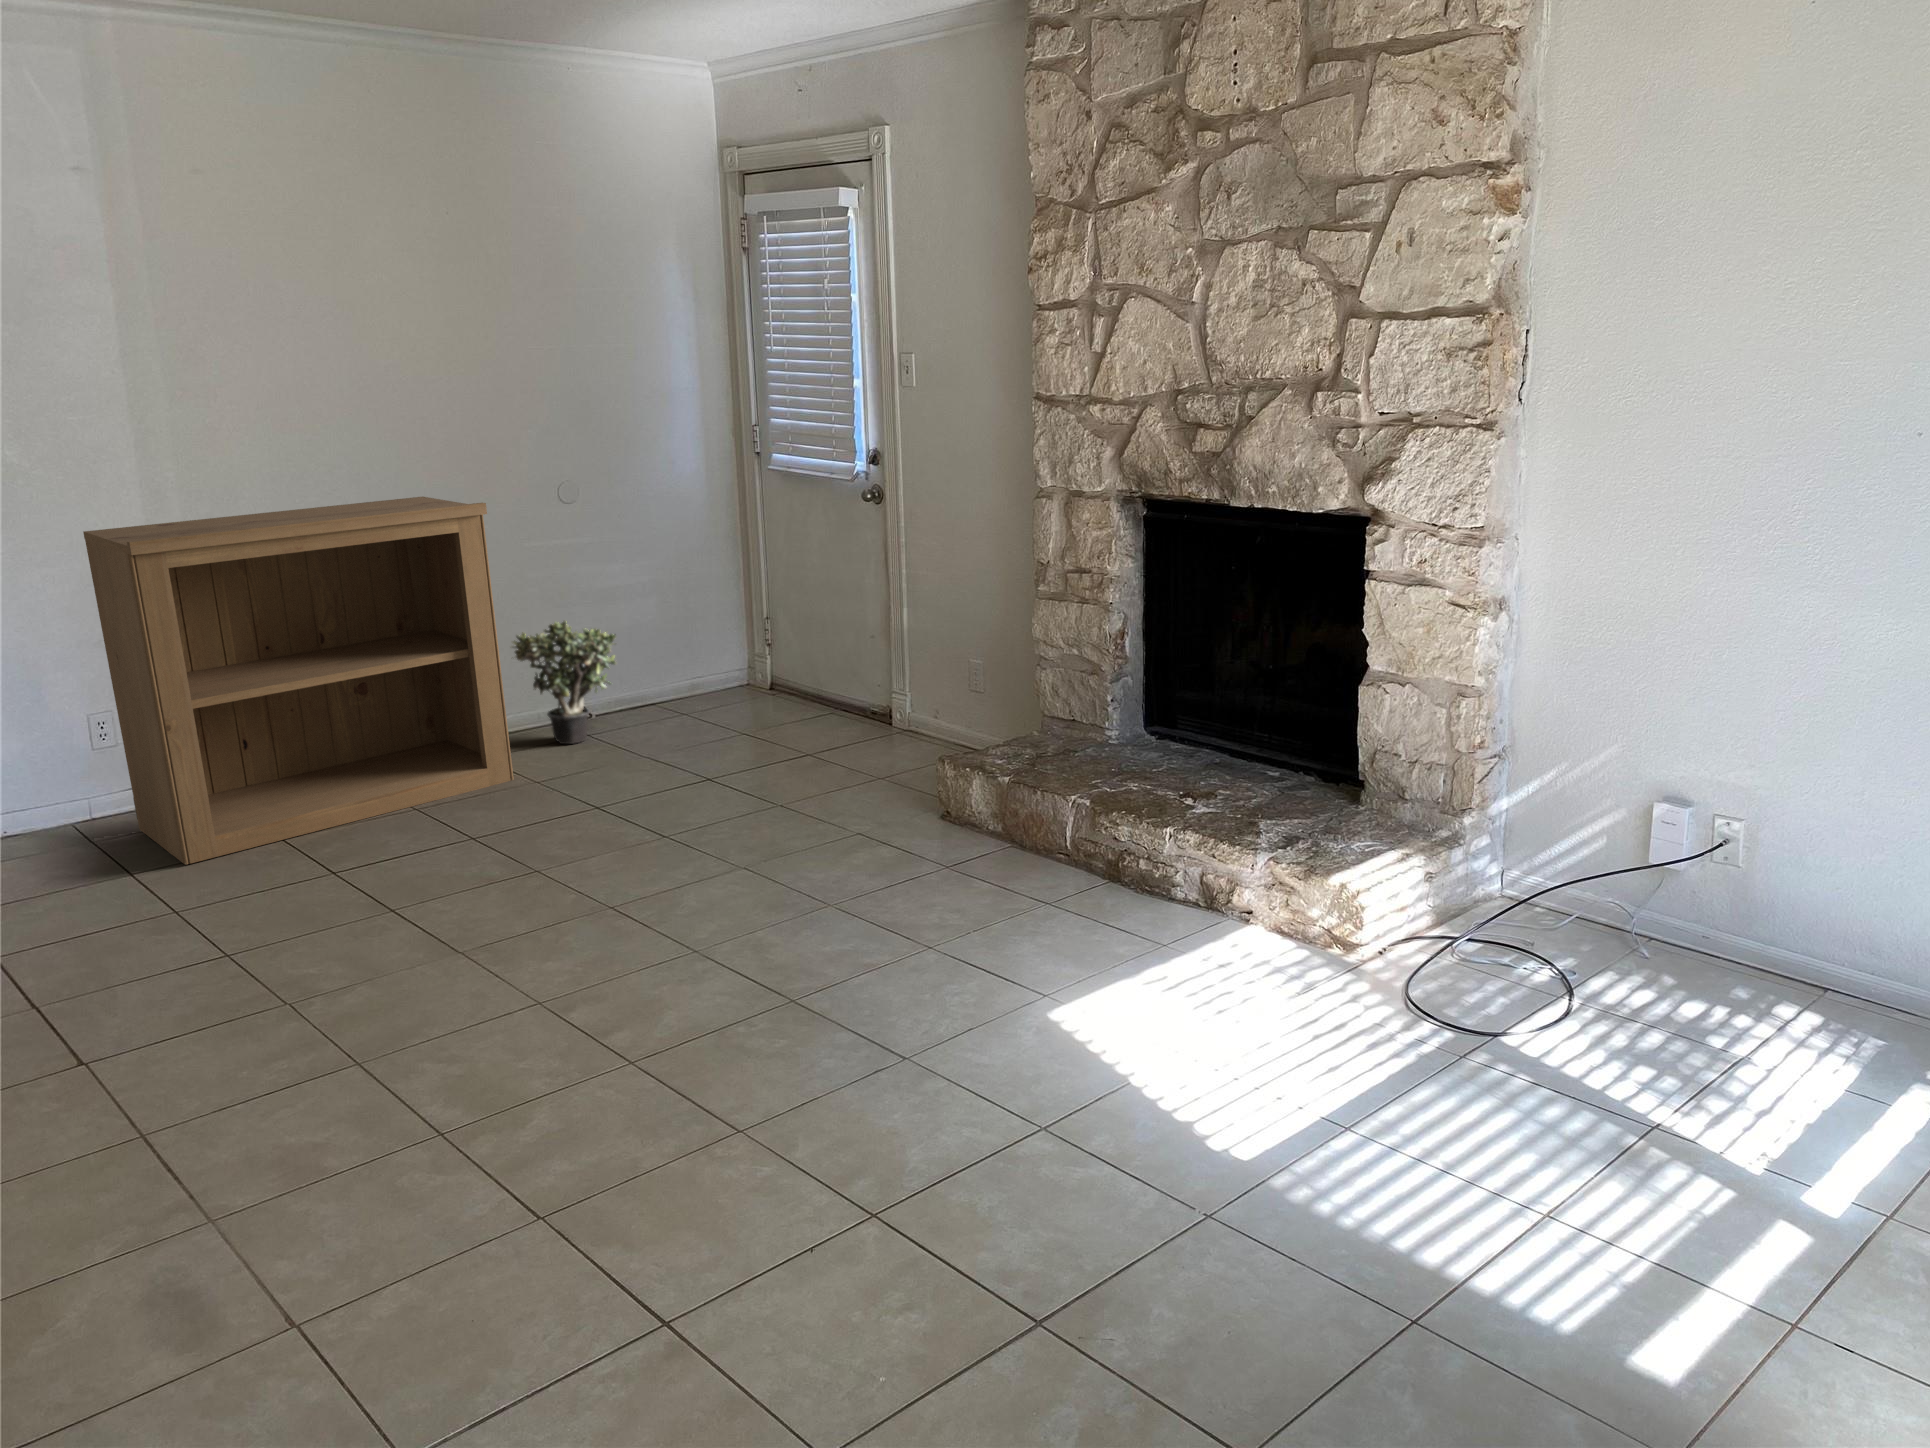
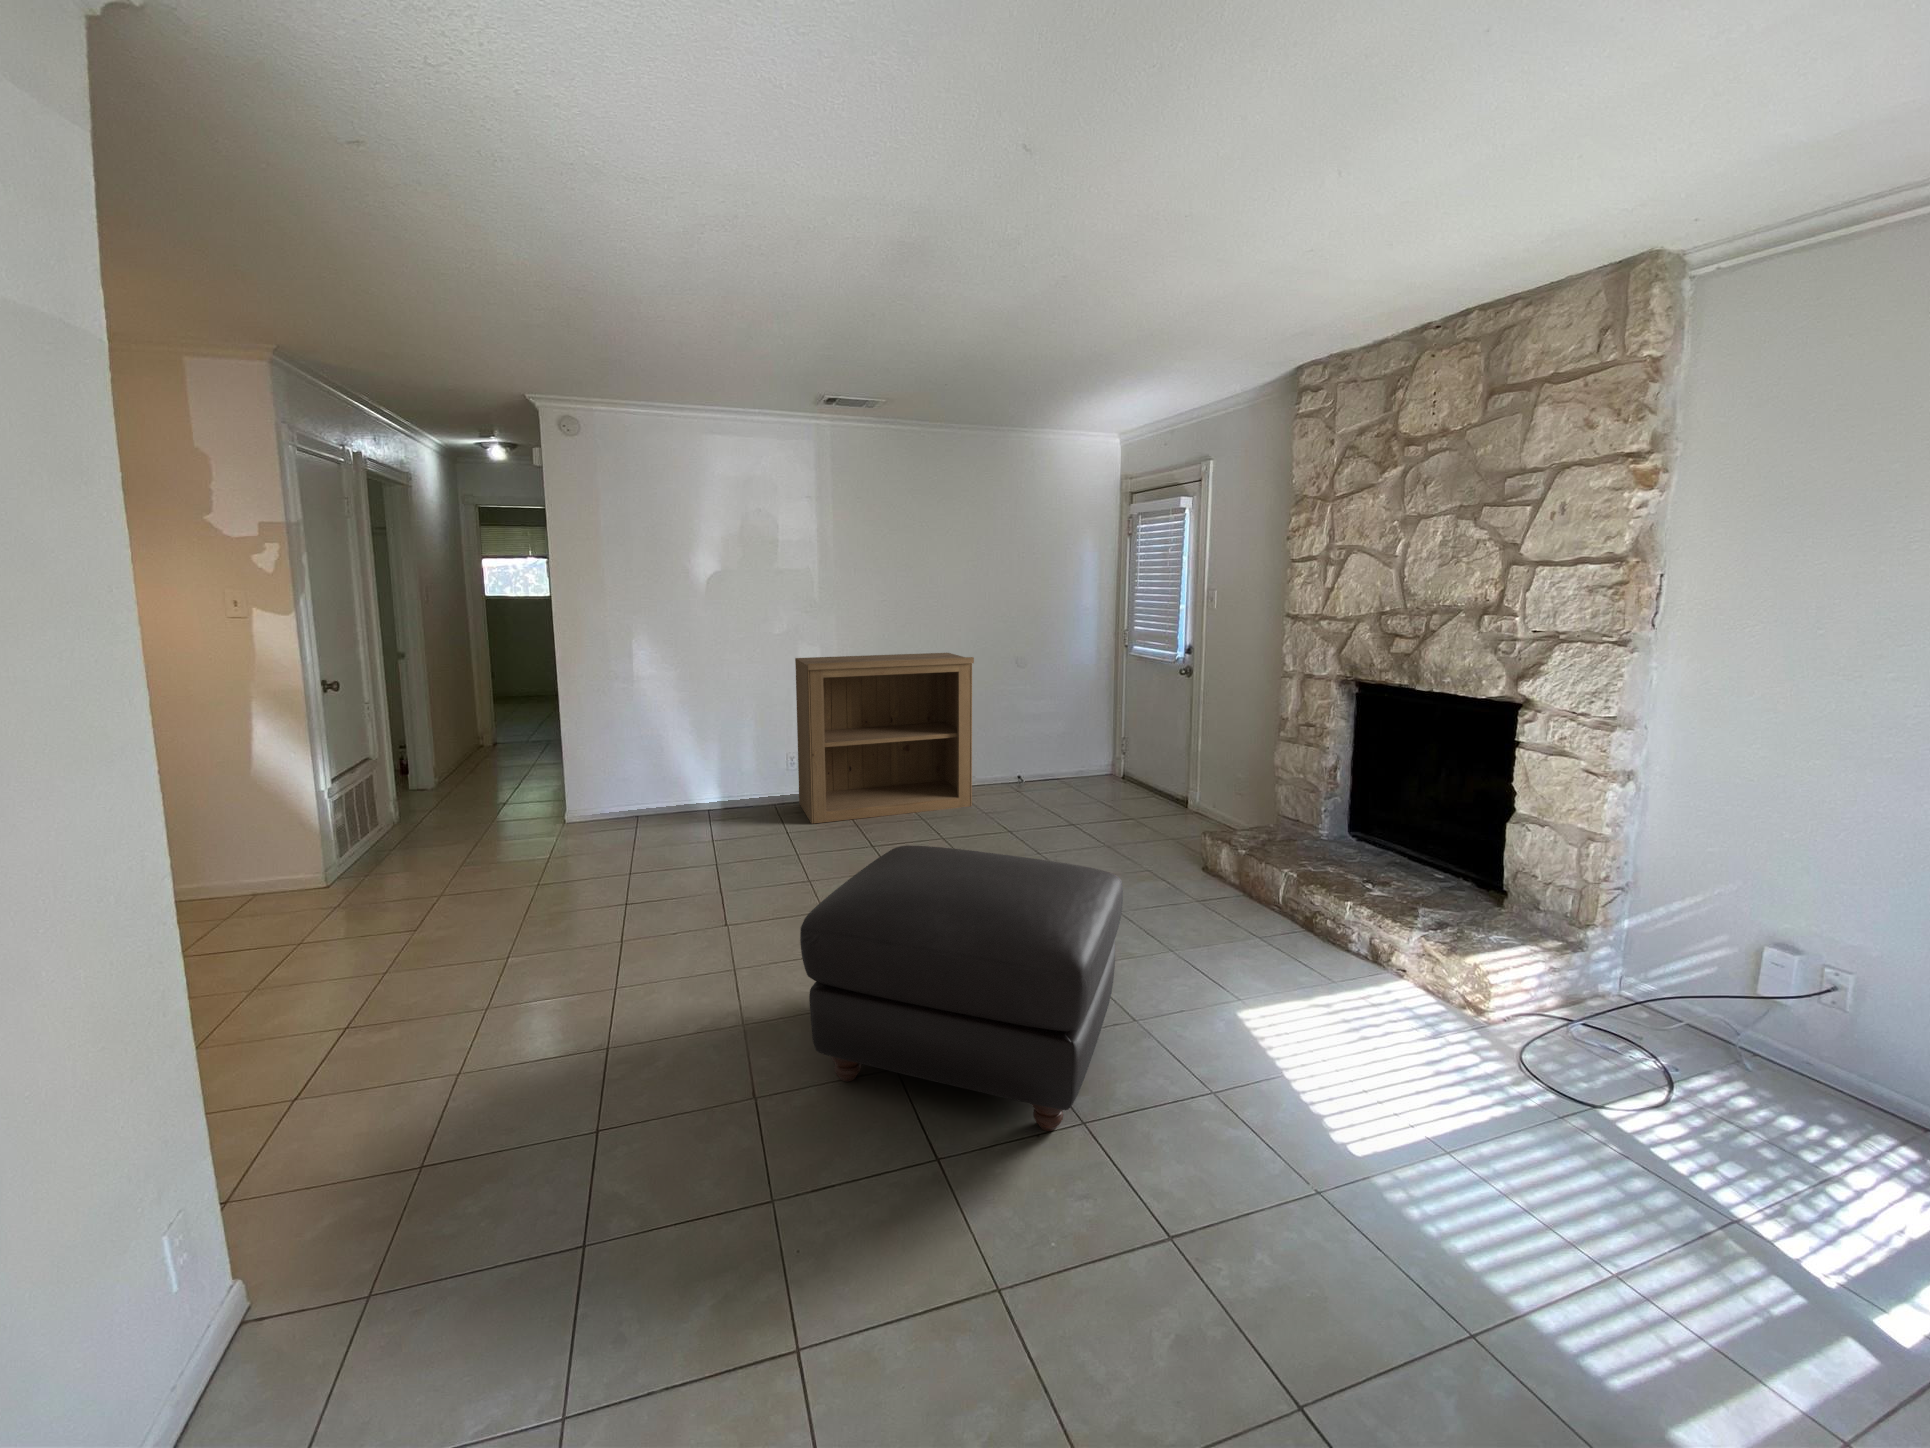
potted plant: present [513,621,616,744] -> none [982,724,1037,791]
ottoman: none [326,849,878,1304] -> present [800,846,1123,1131]

